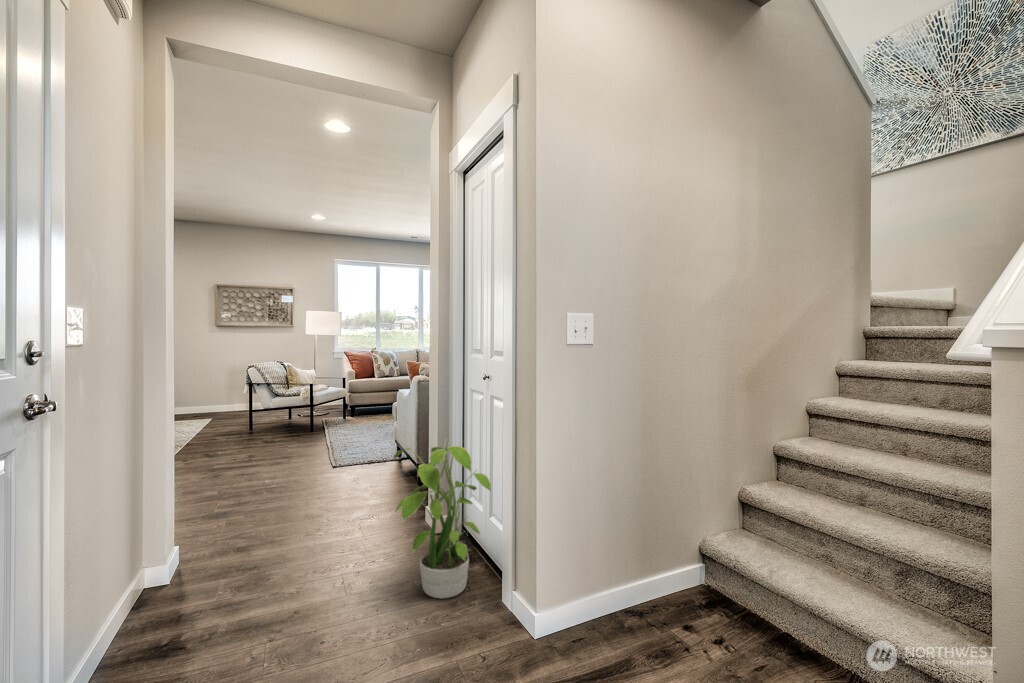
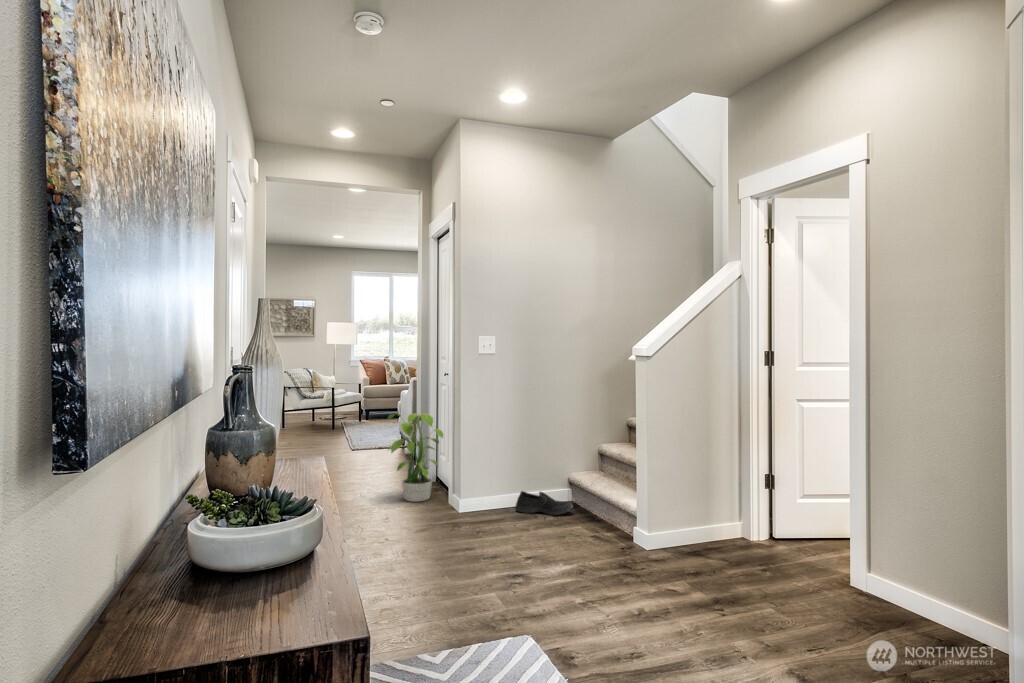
shoe: none [626,584,733,634] -> present [516,491,573,515]

